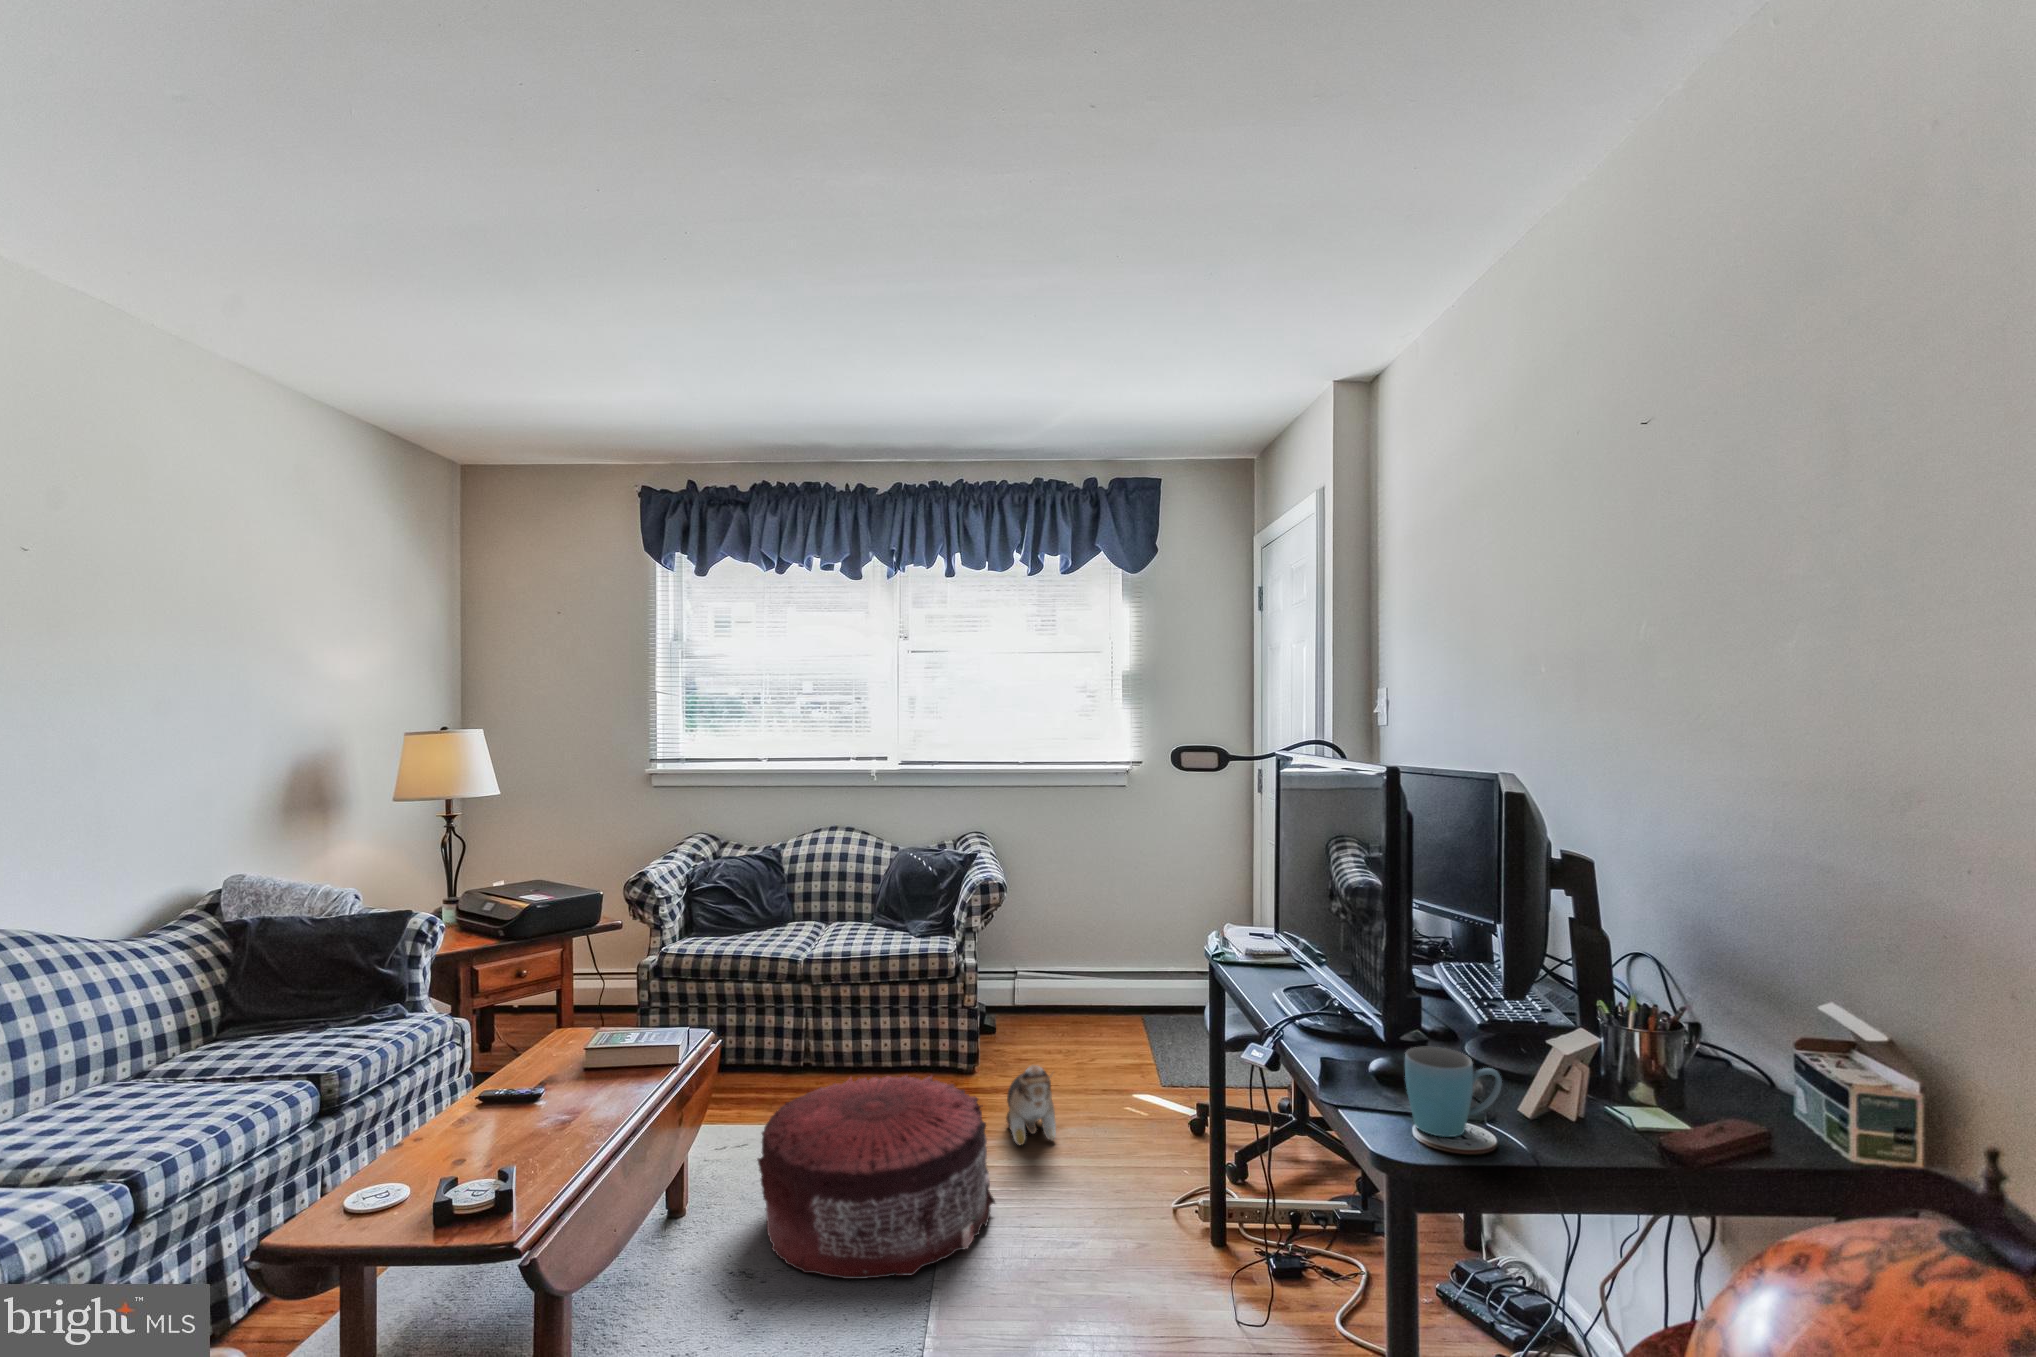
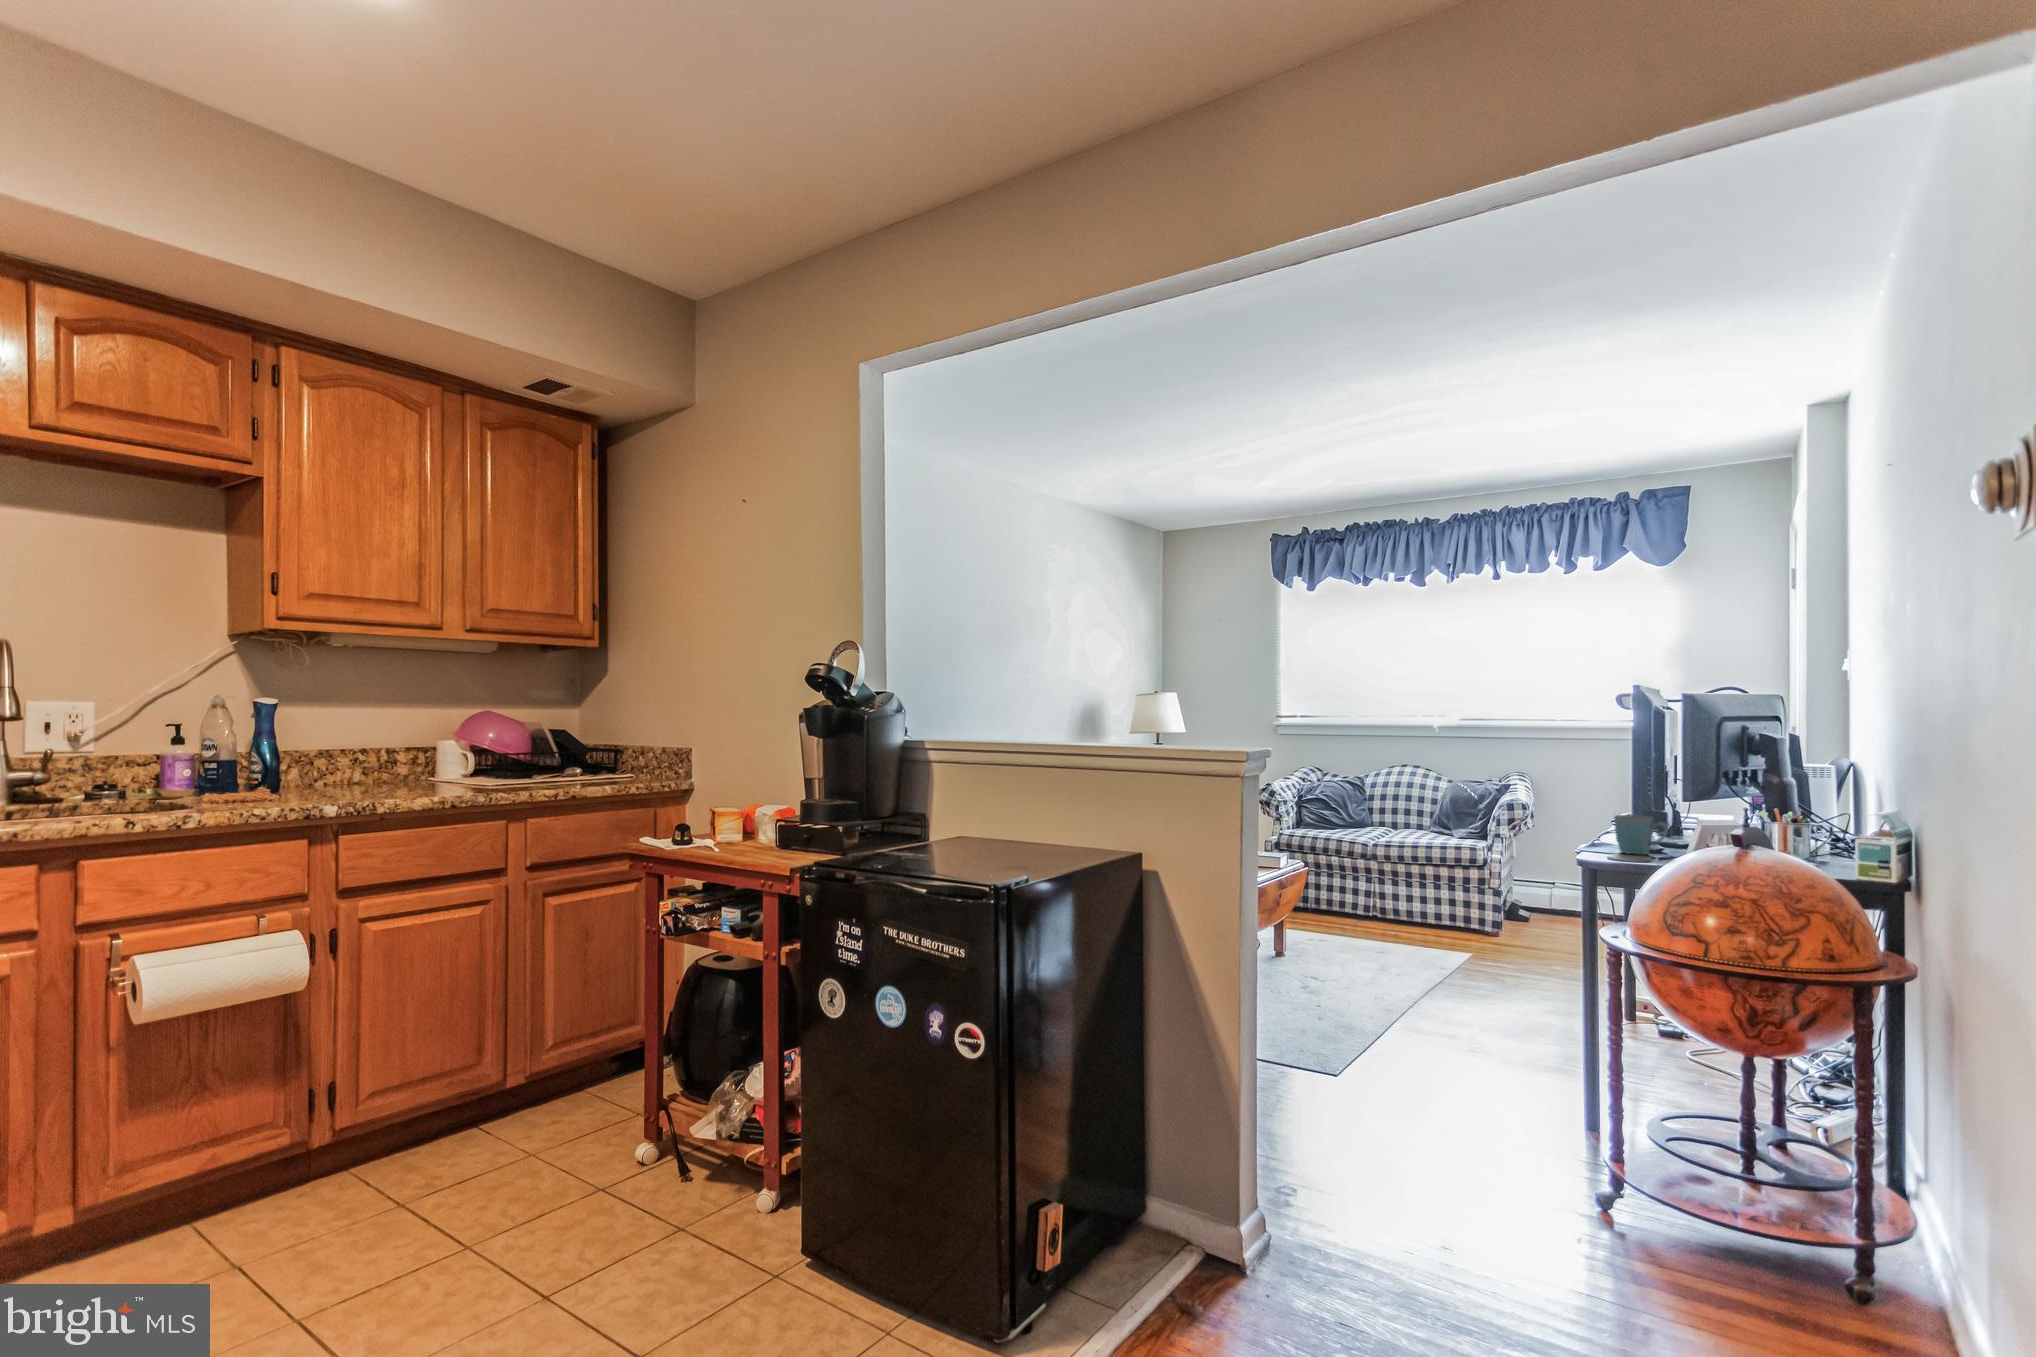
plush toy: present [1006,1065,1056,1145] -> none [1503,910,1542,965]
pouf: present [757,1075,995,1279] -> none [1321,893,1473,985]

